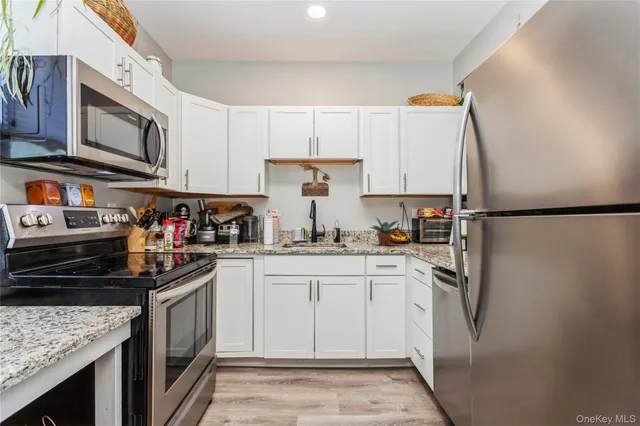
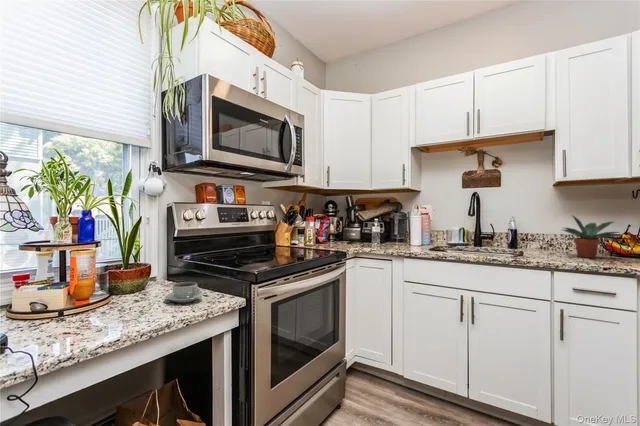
coffee cup: none [38,295,92,320] -> present [165,282,204,303]

